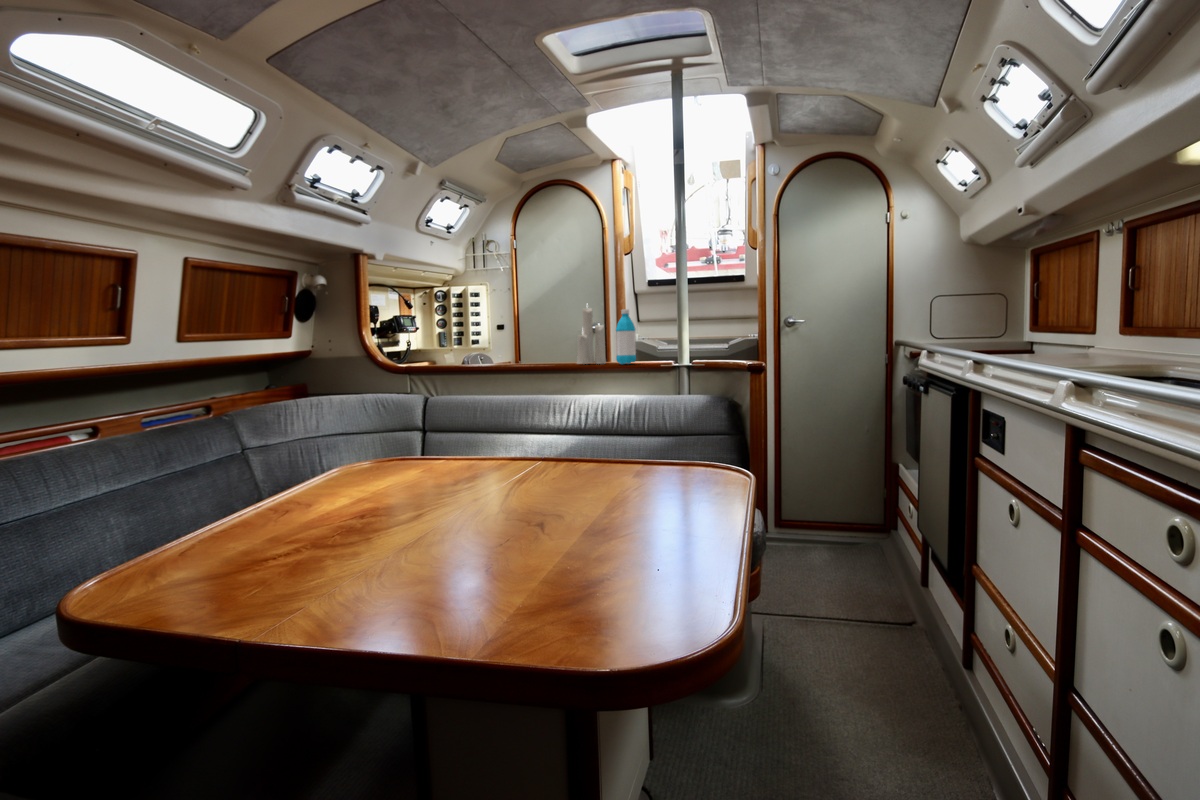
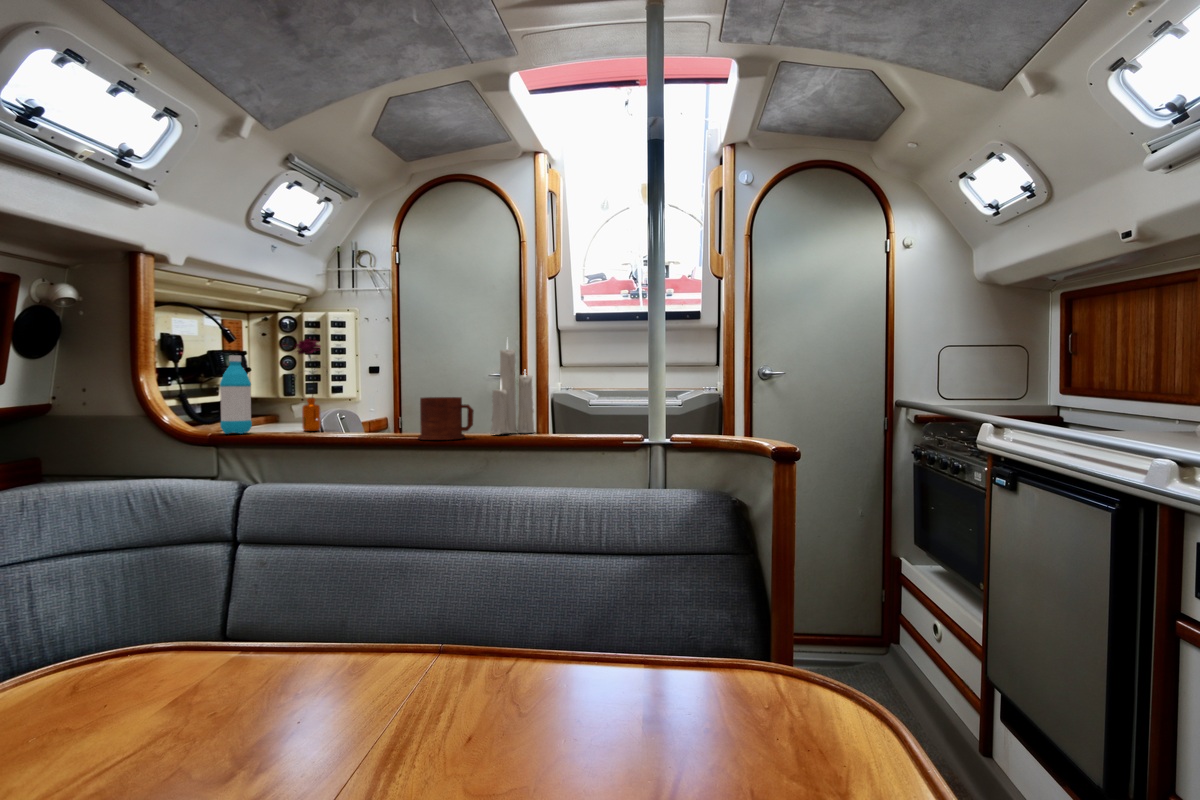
flower: none [452,304,473,365] -> present [296,338,321,431]
water bottle: present [616,309,636,364] -> present [220,355,252,434]
mug: none [531,340,565,367] -> present [418,397,474,440]

